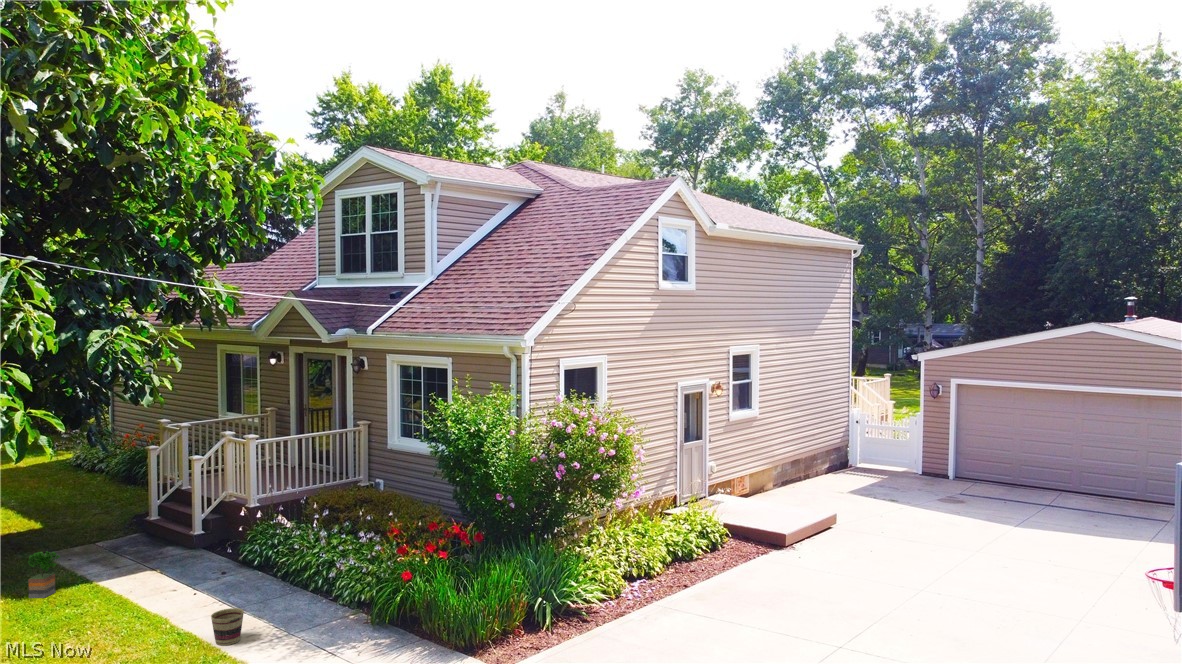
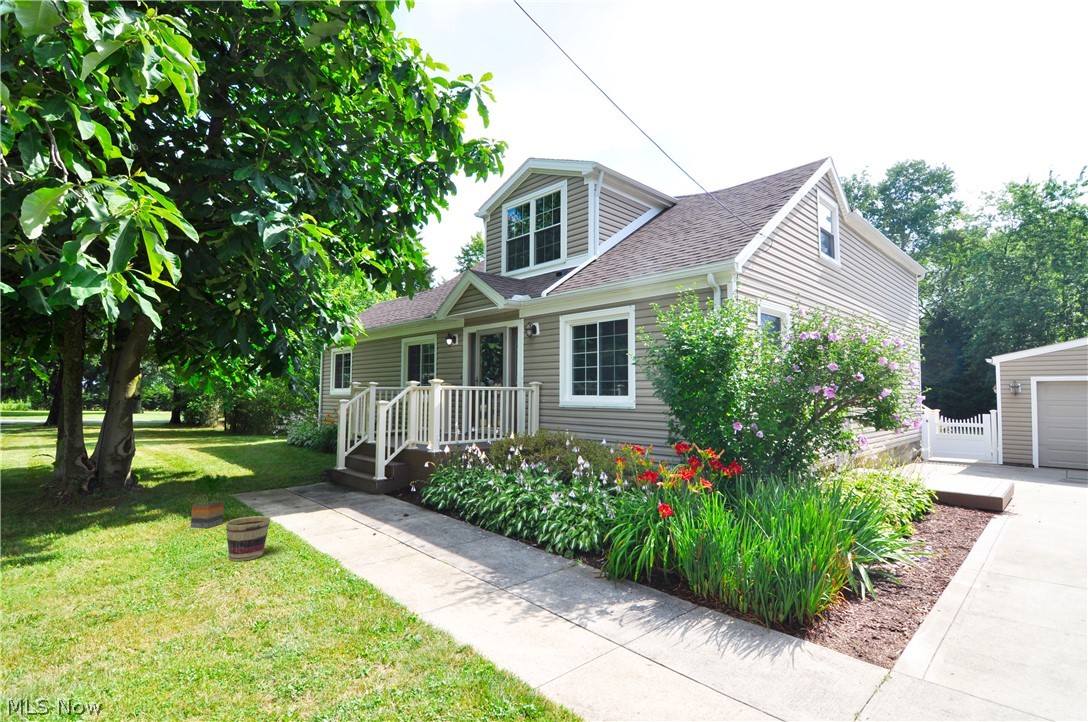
basket: present [211,608,244,646] -> present [226,516,270,561]

